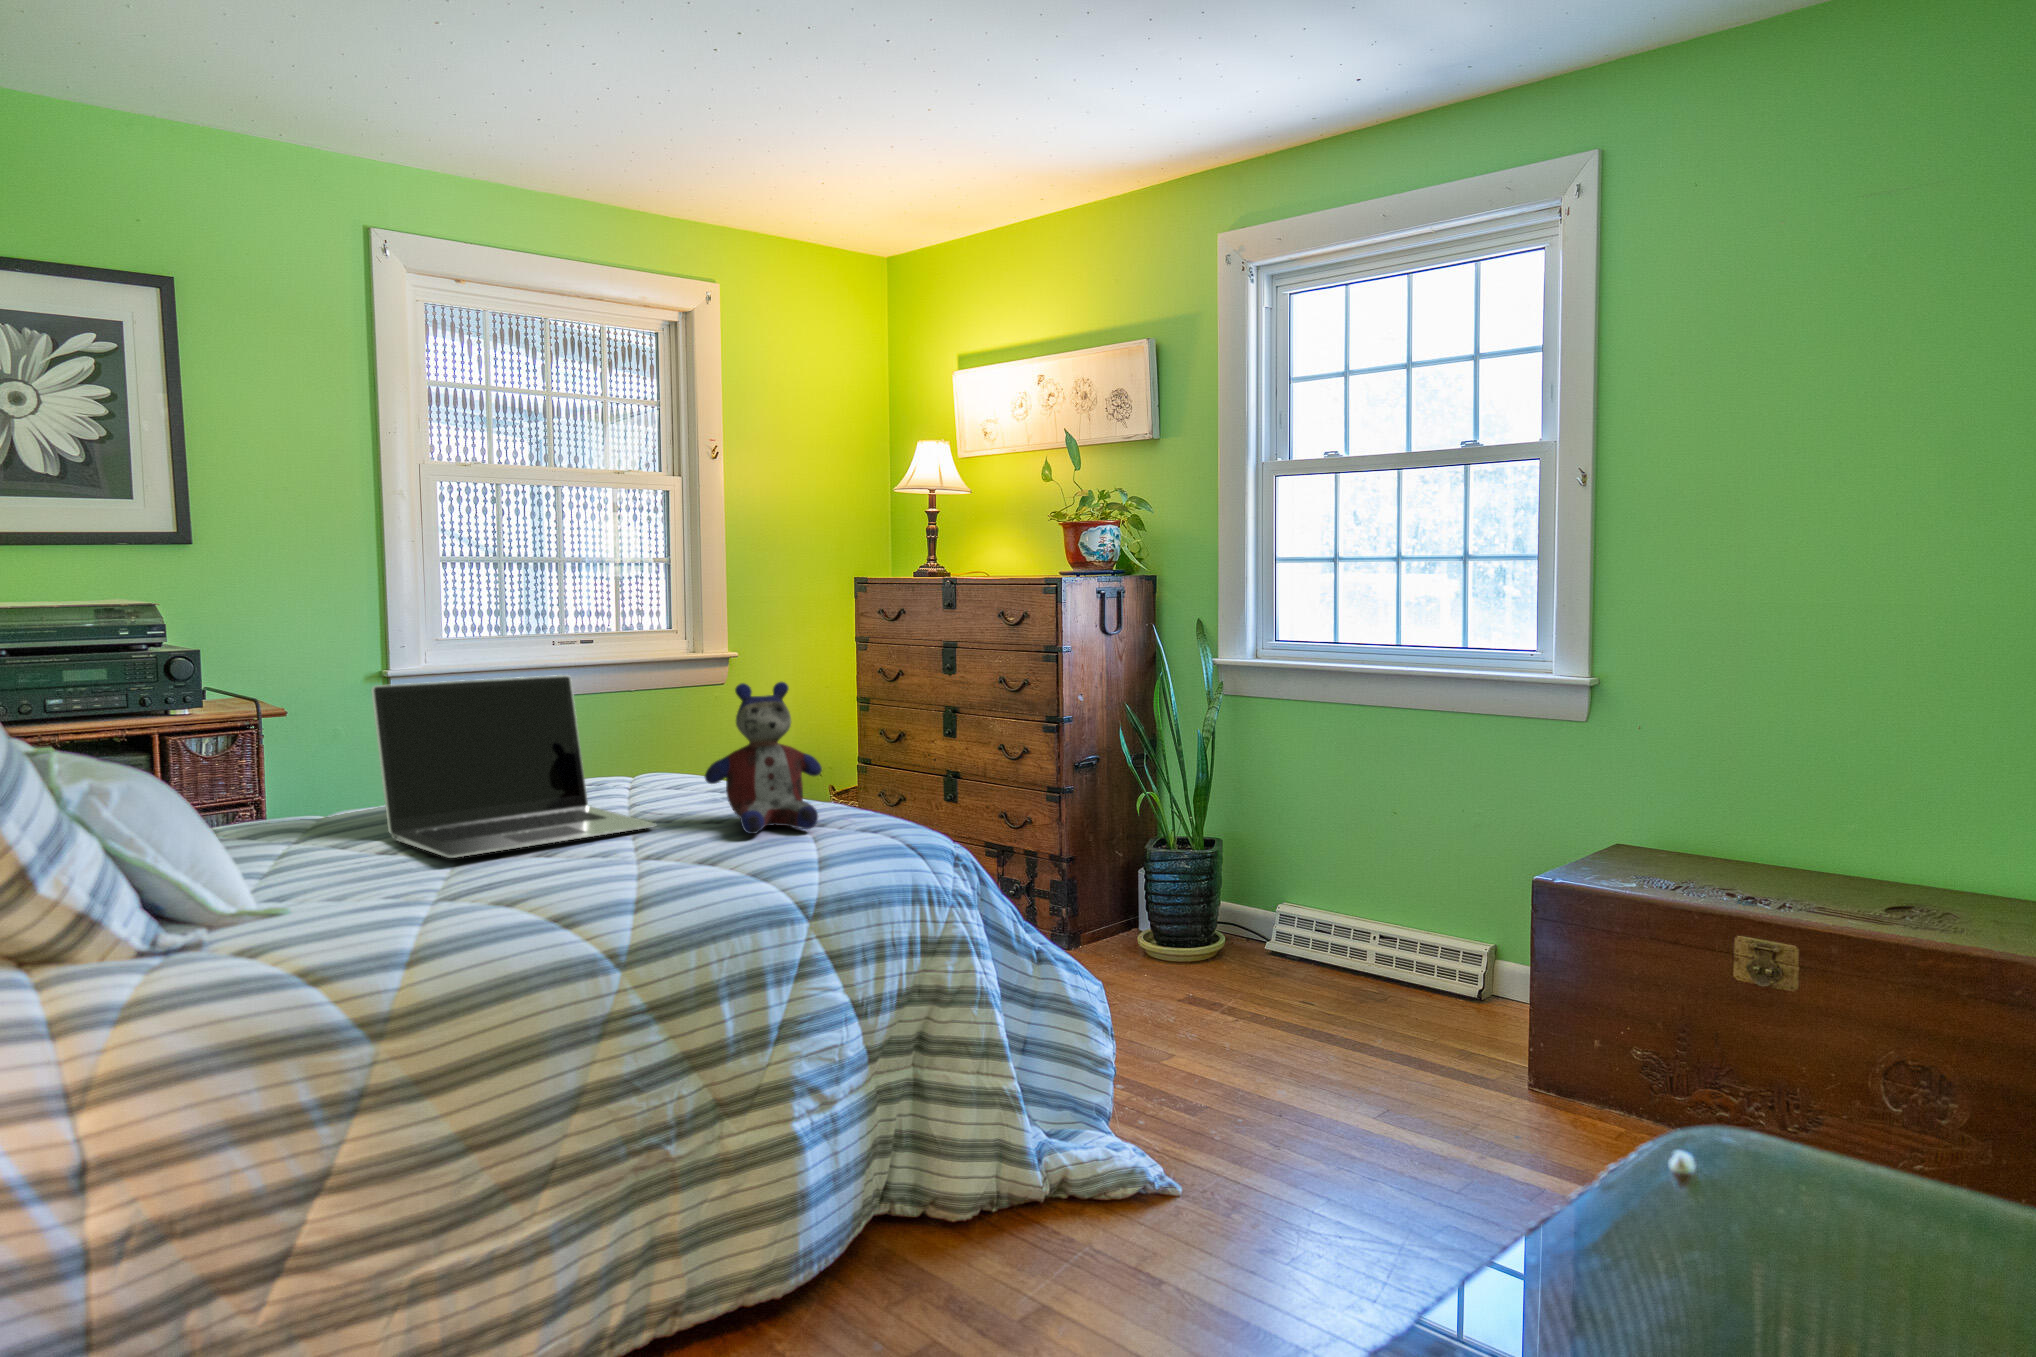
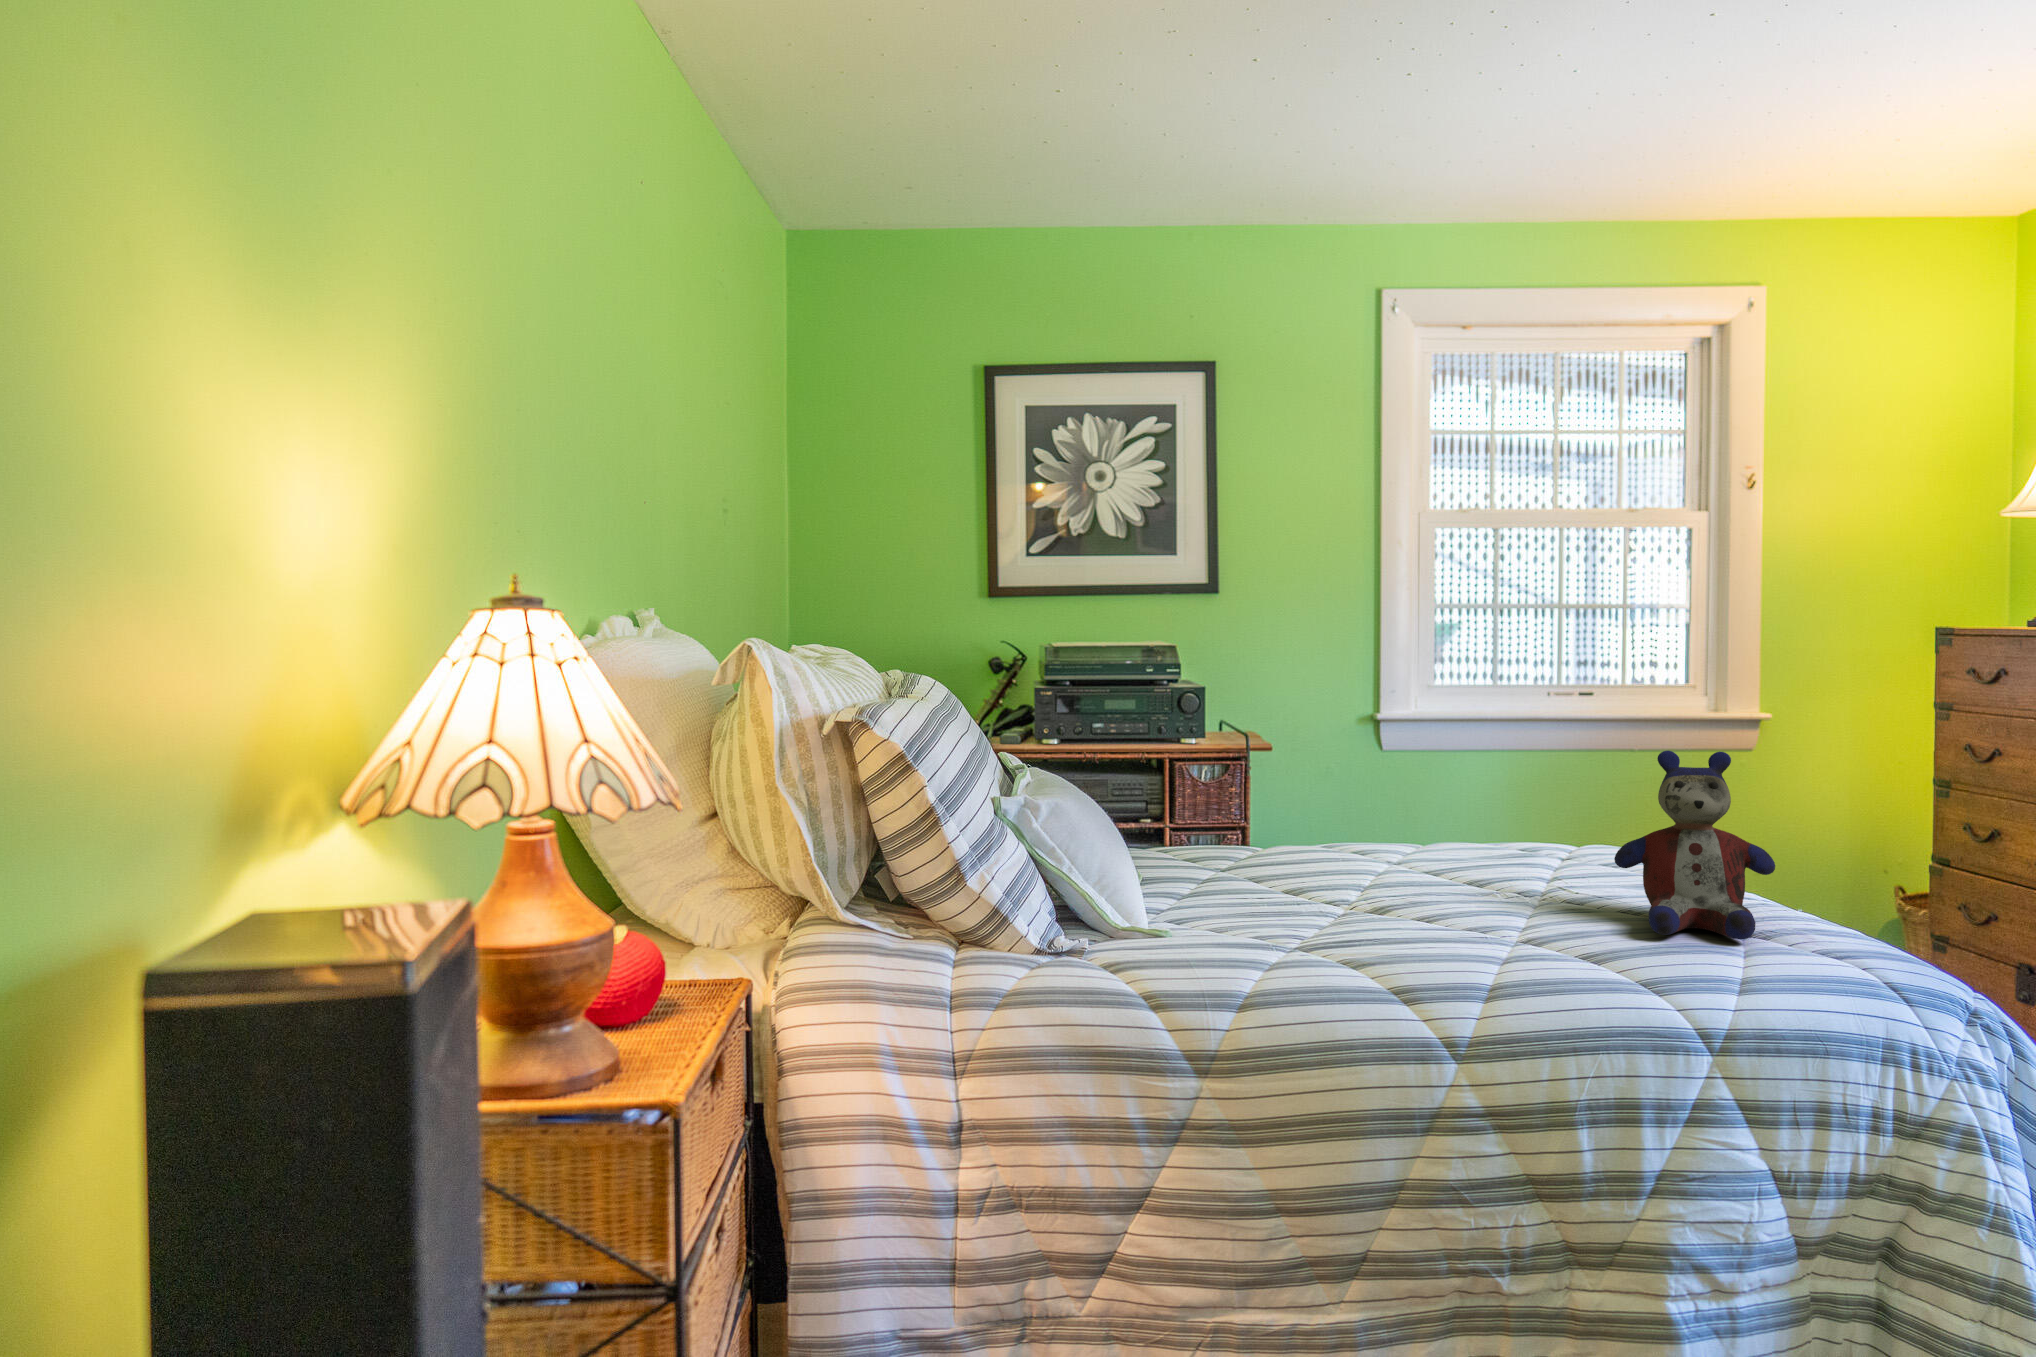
laptop: present [371,675,656,858] -> none [1285,730,1556,910]

